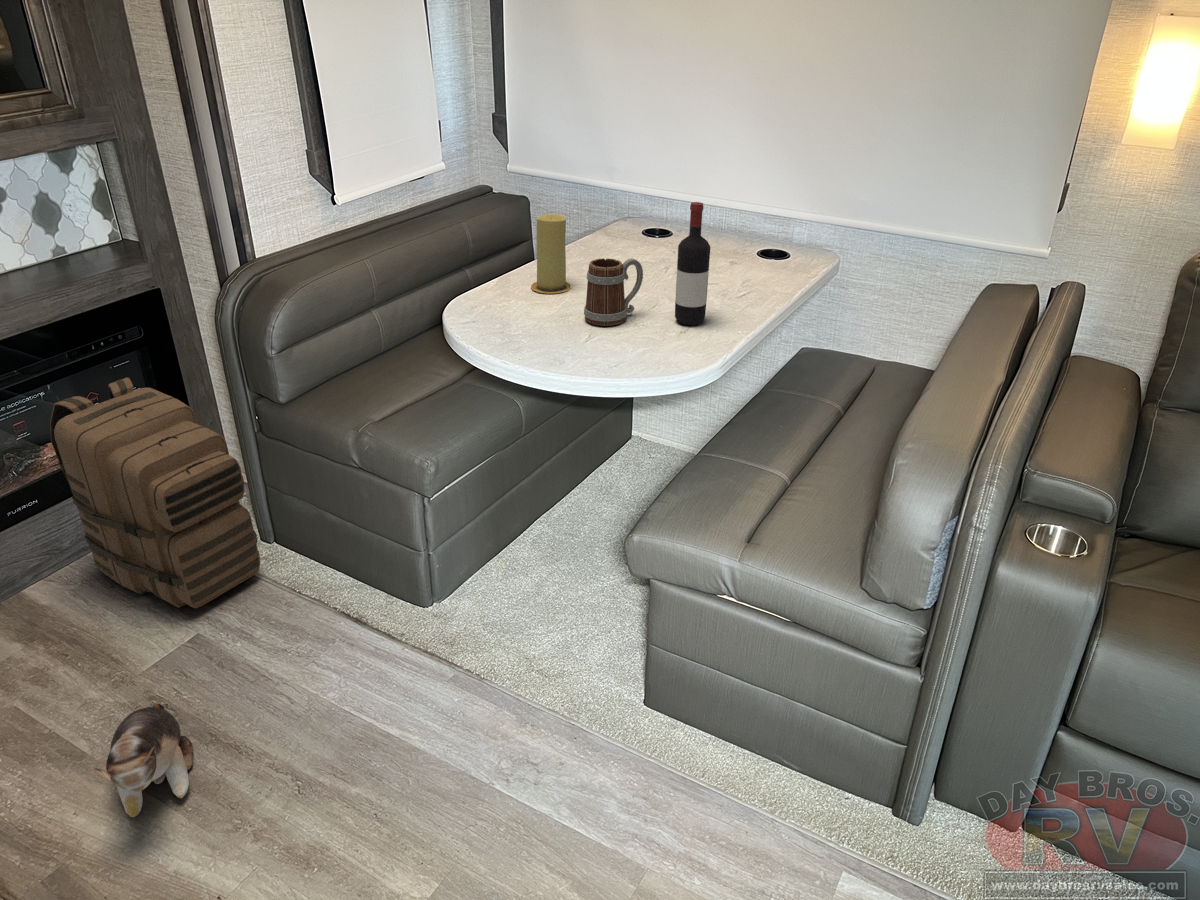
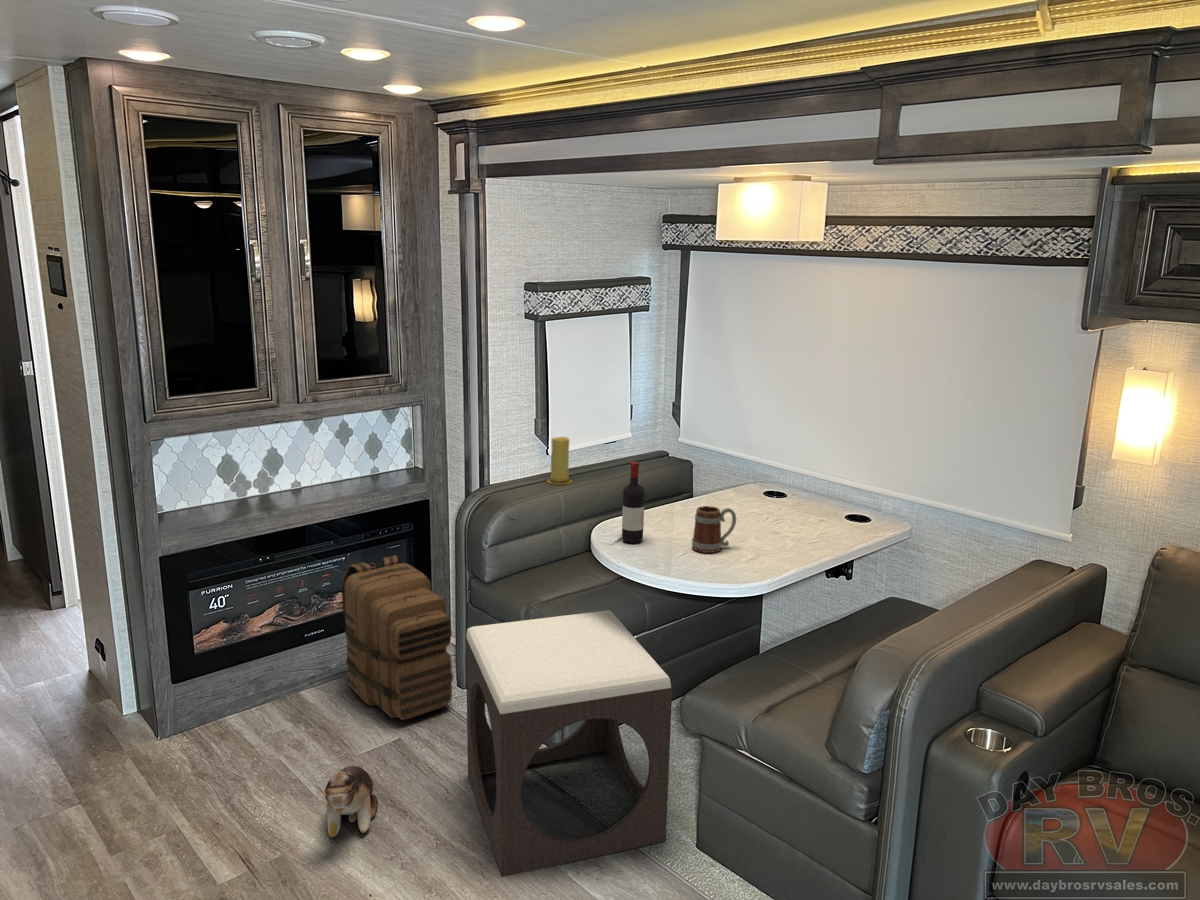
wine bottle: present [675,202,710,325] -> present [622,462,645,543]
candle: present [531,214,571,294] -> present [547,437,572,485]
footstool: none [279,422,608,815] -> present [466,610,672,877]

